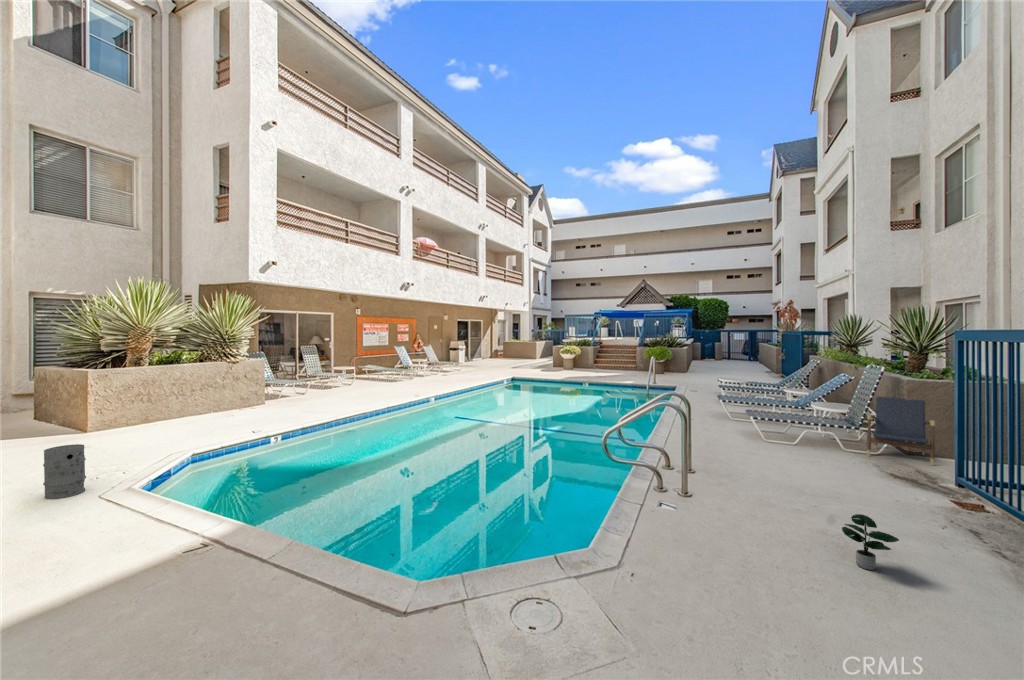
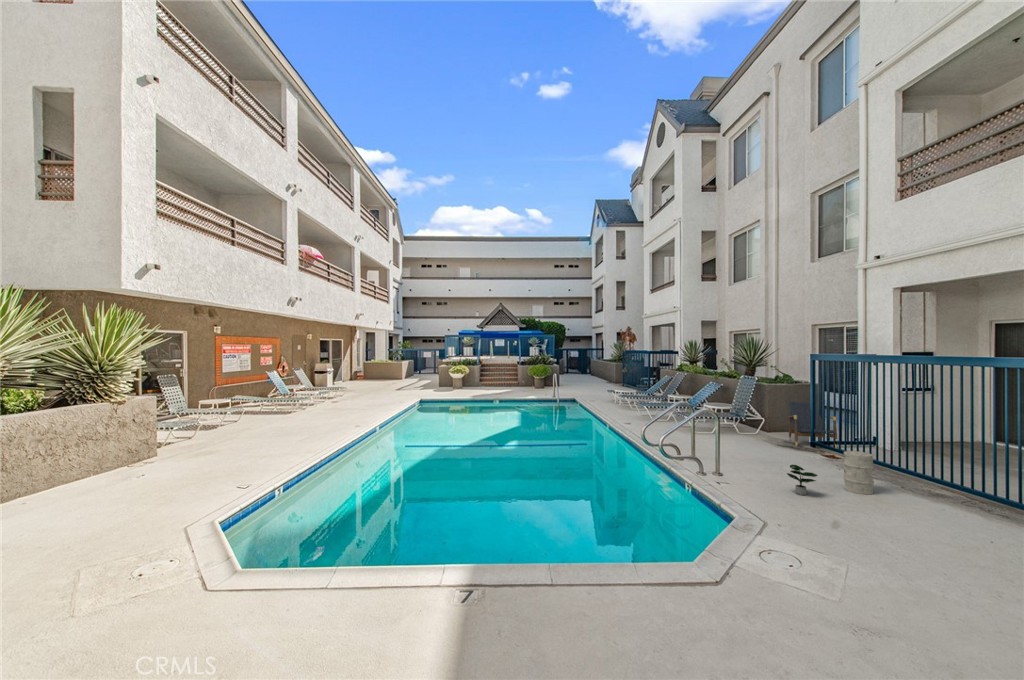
trash can: present [43,444,86,499] -> present [843,451,874,494]
potted plant: present [842,514,899,570] -> present [787,465,817,495]

